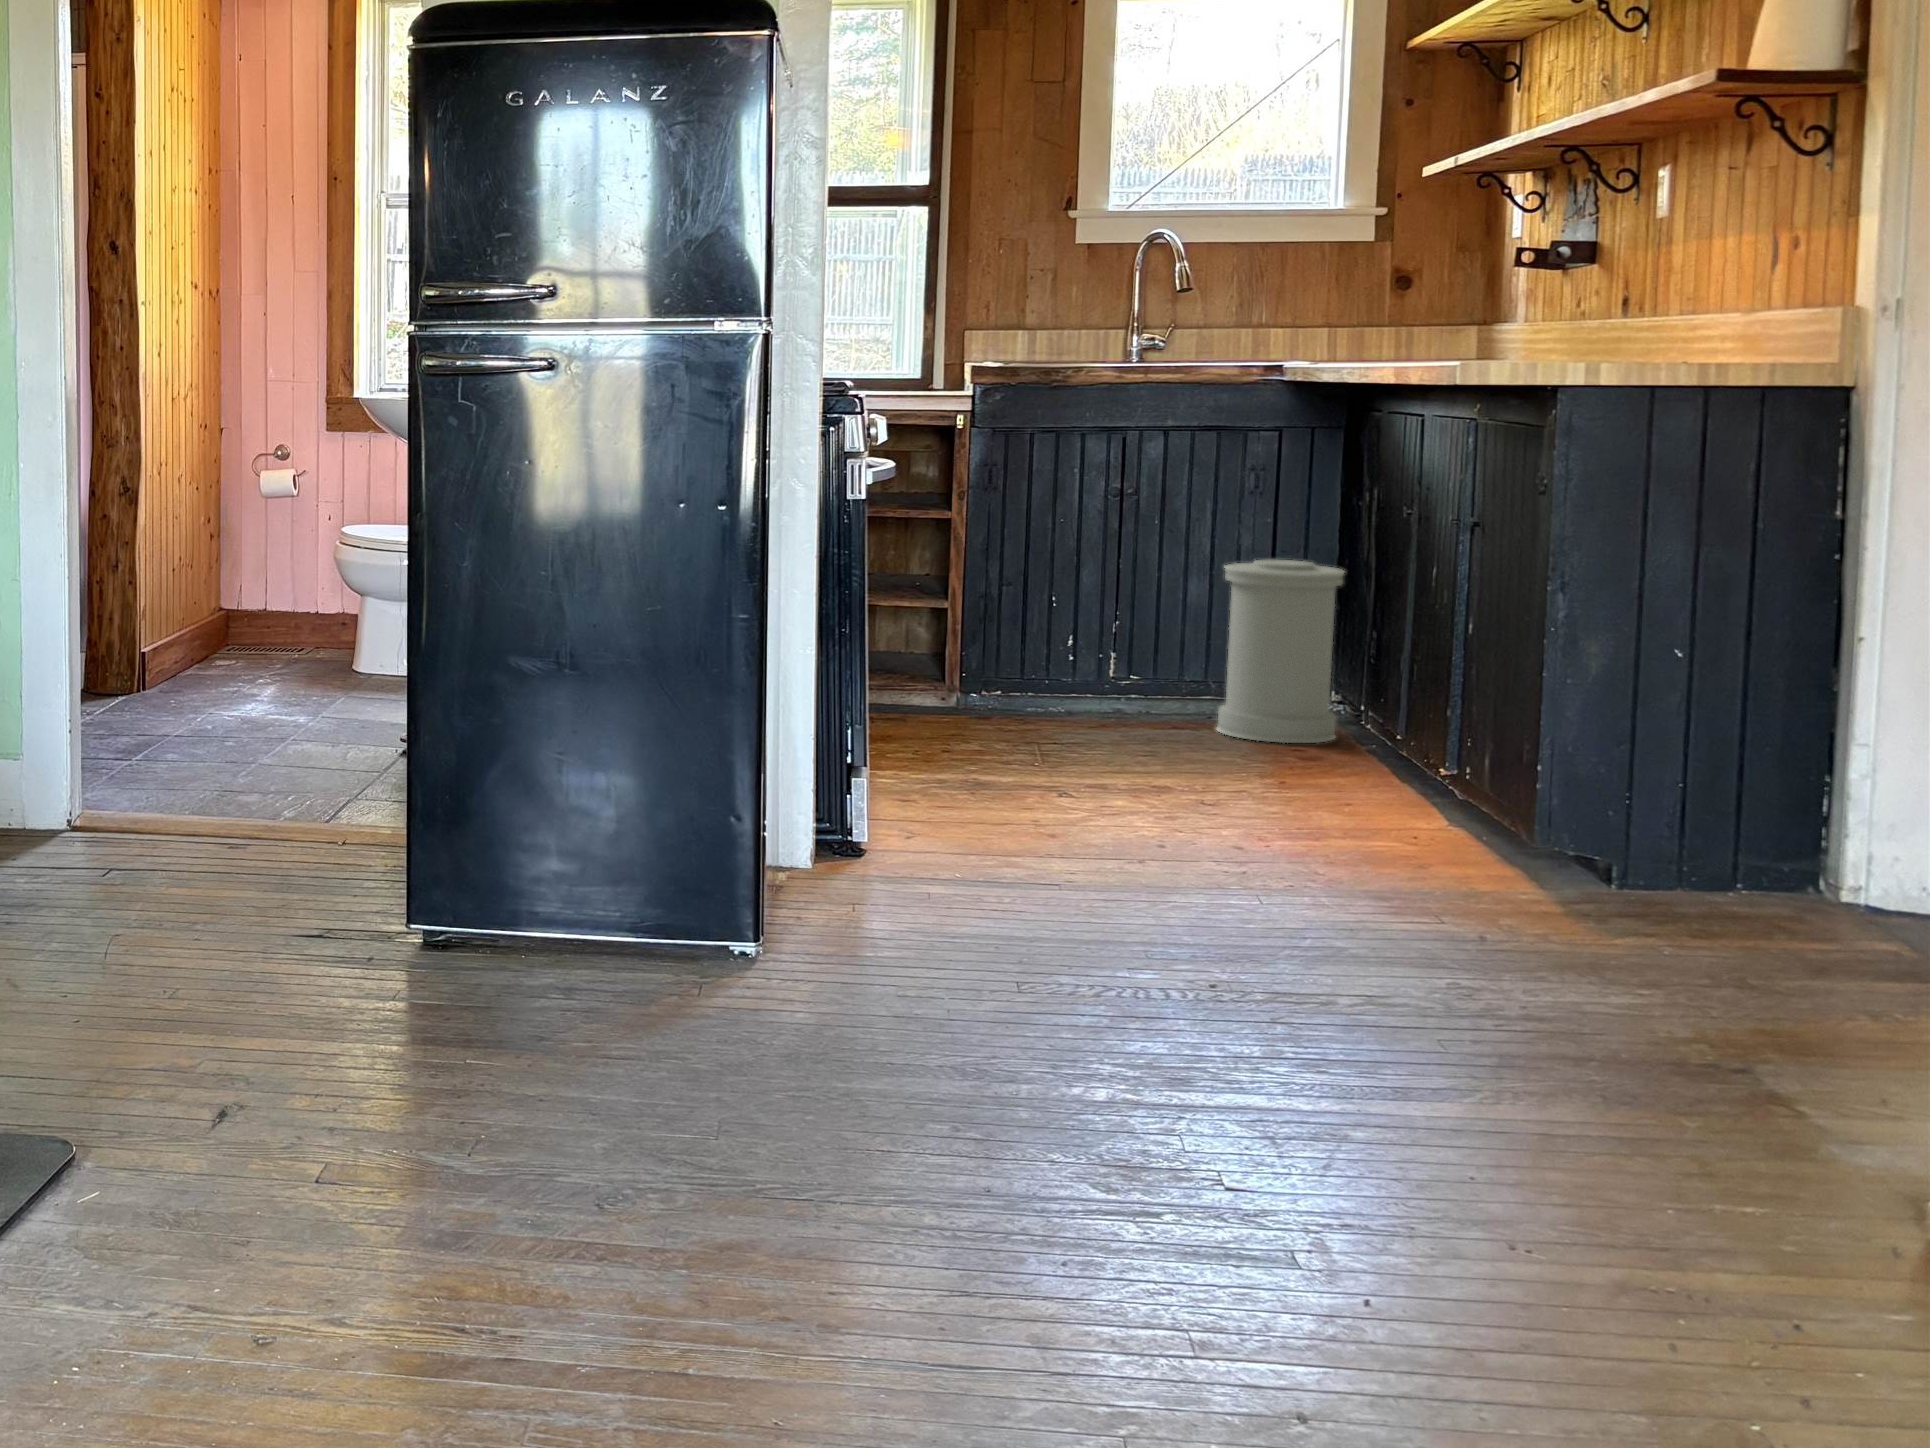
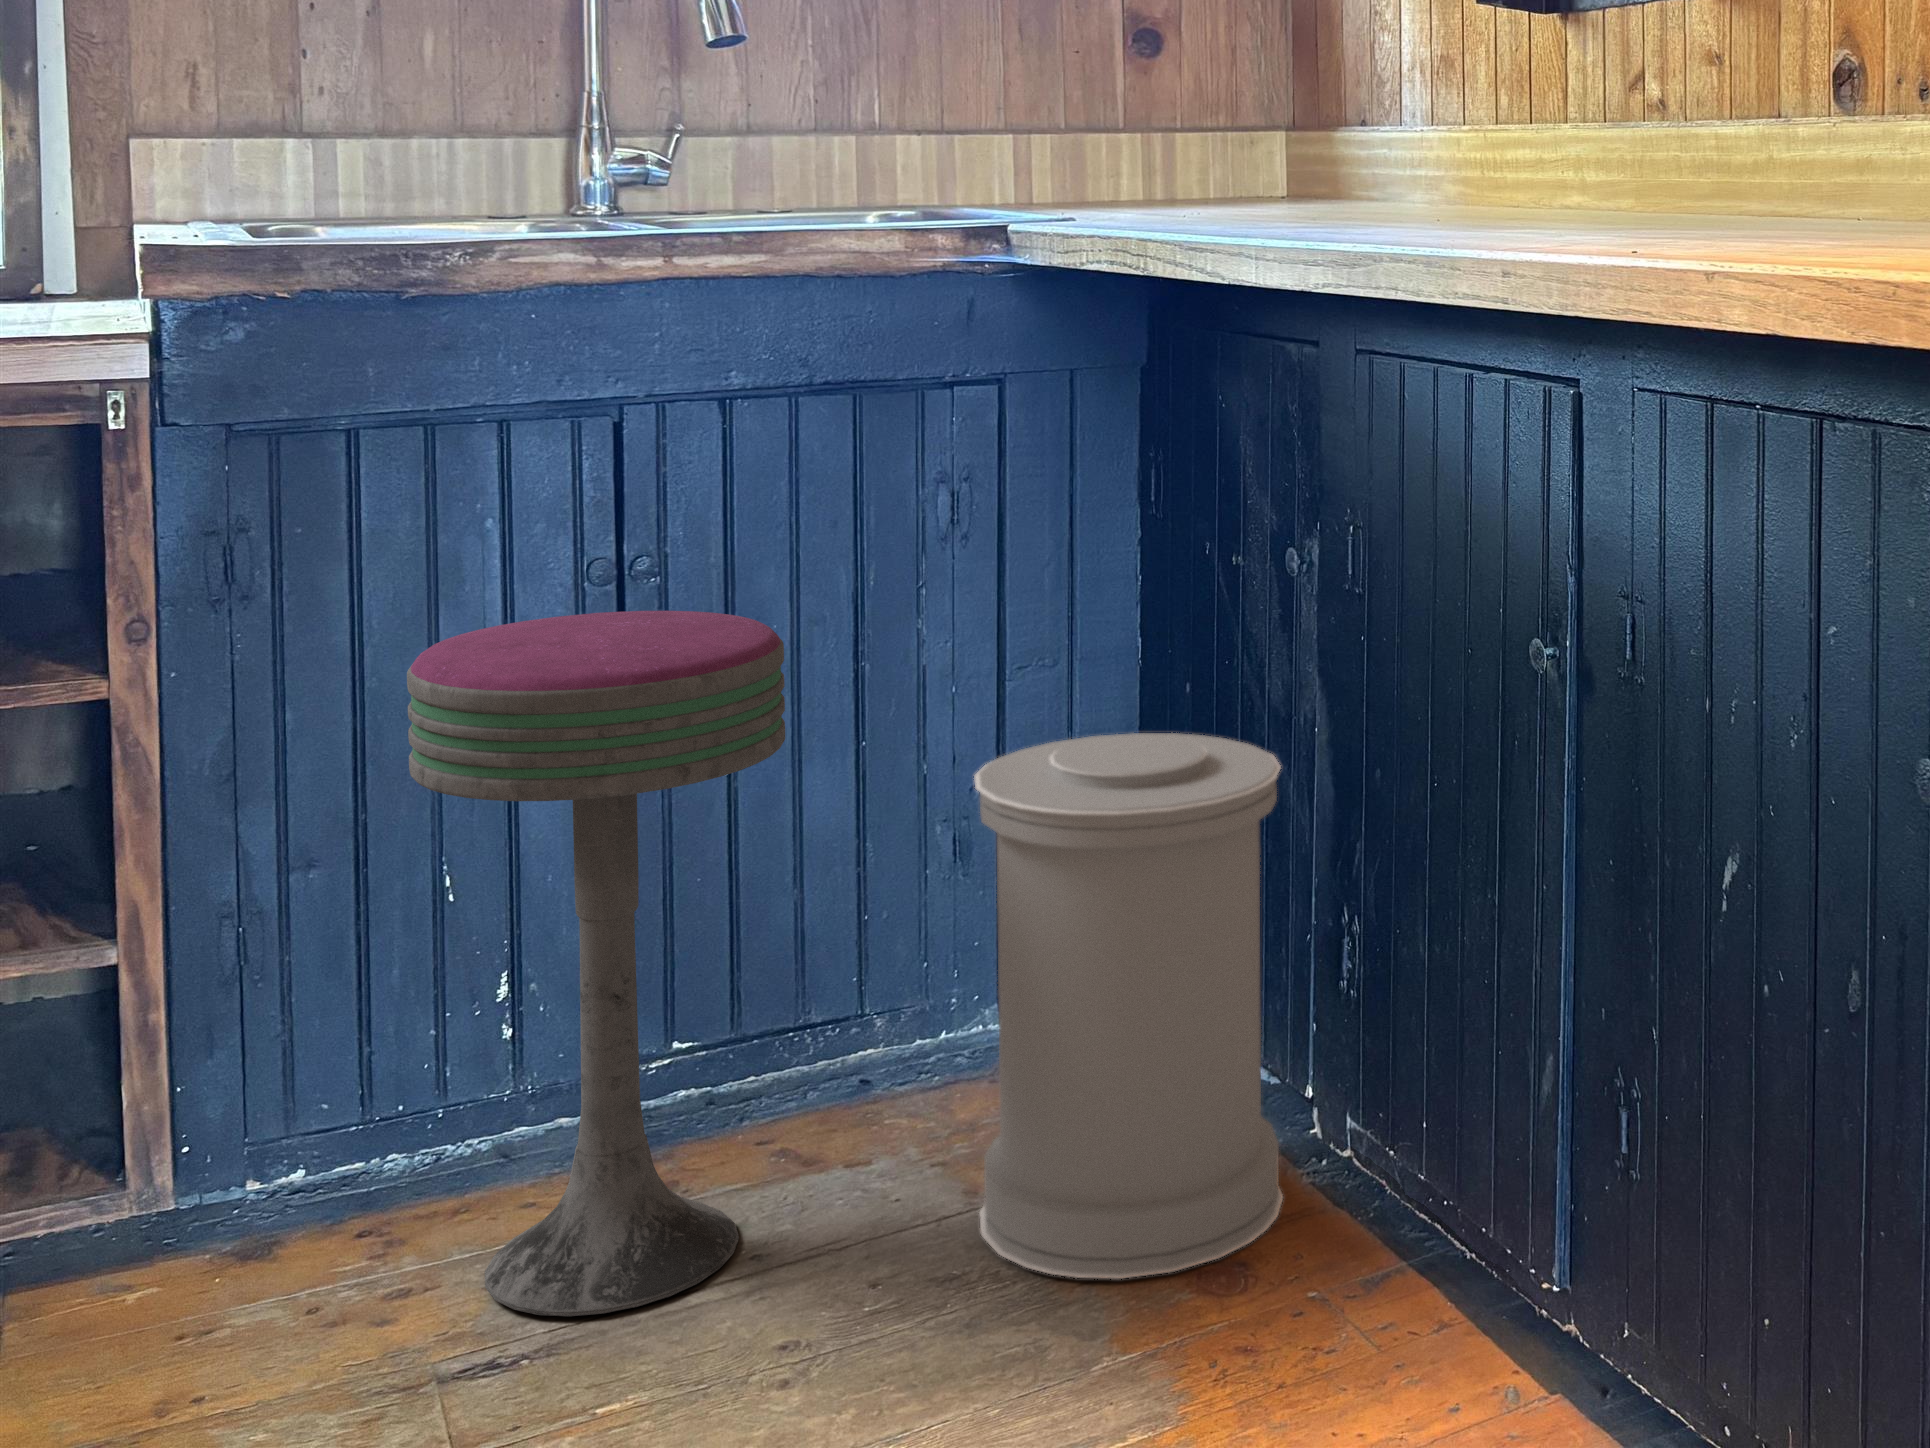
bar stool: none [1038,501,1164,723] -> present [407,611,785,1316]

